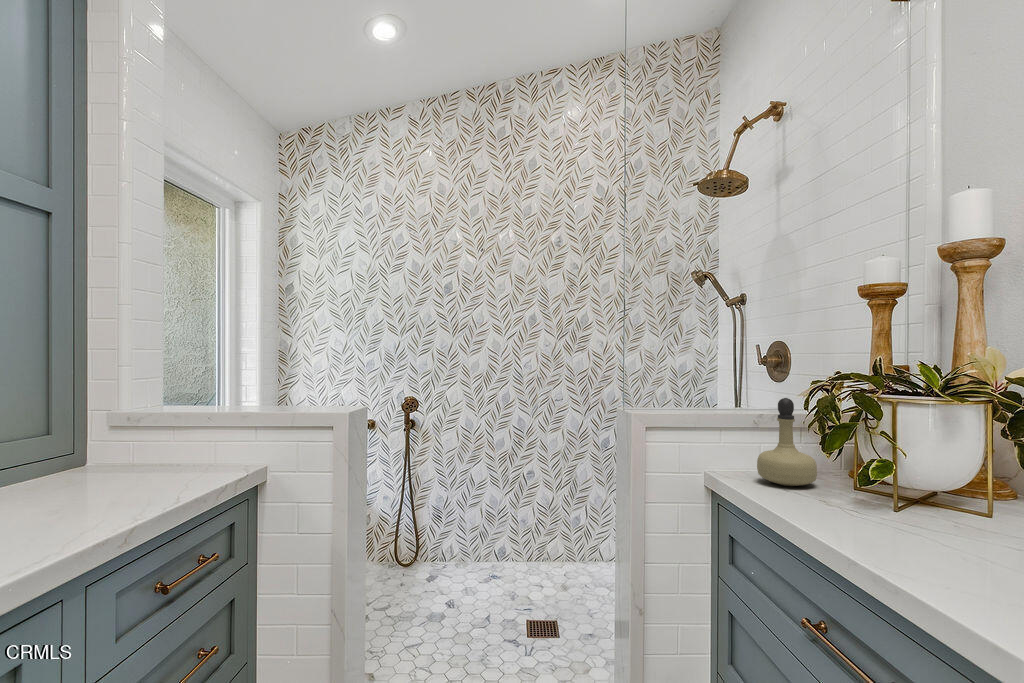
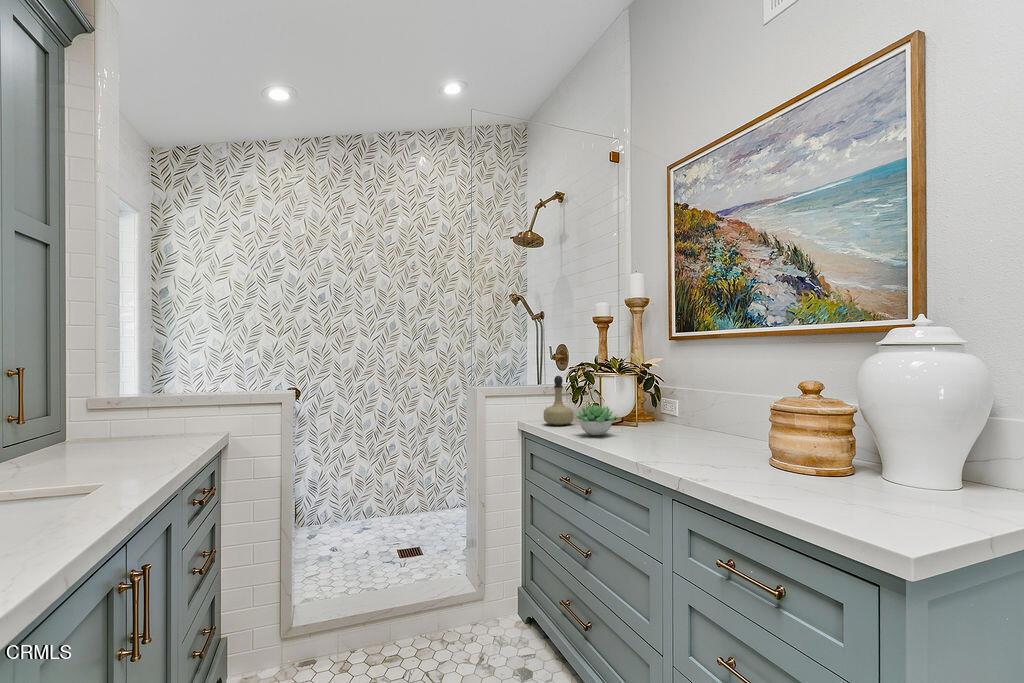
succulent plant: none [832,463,942,528] -> present [575,405,617,435]

